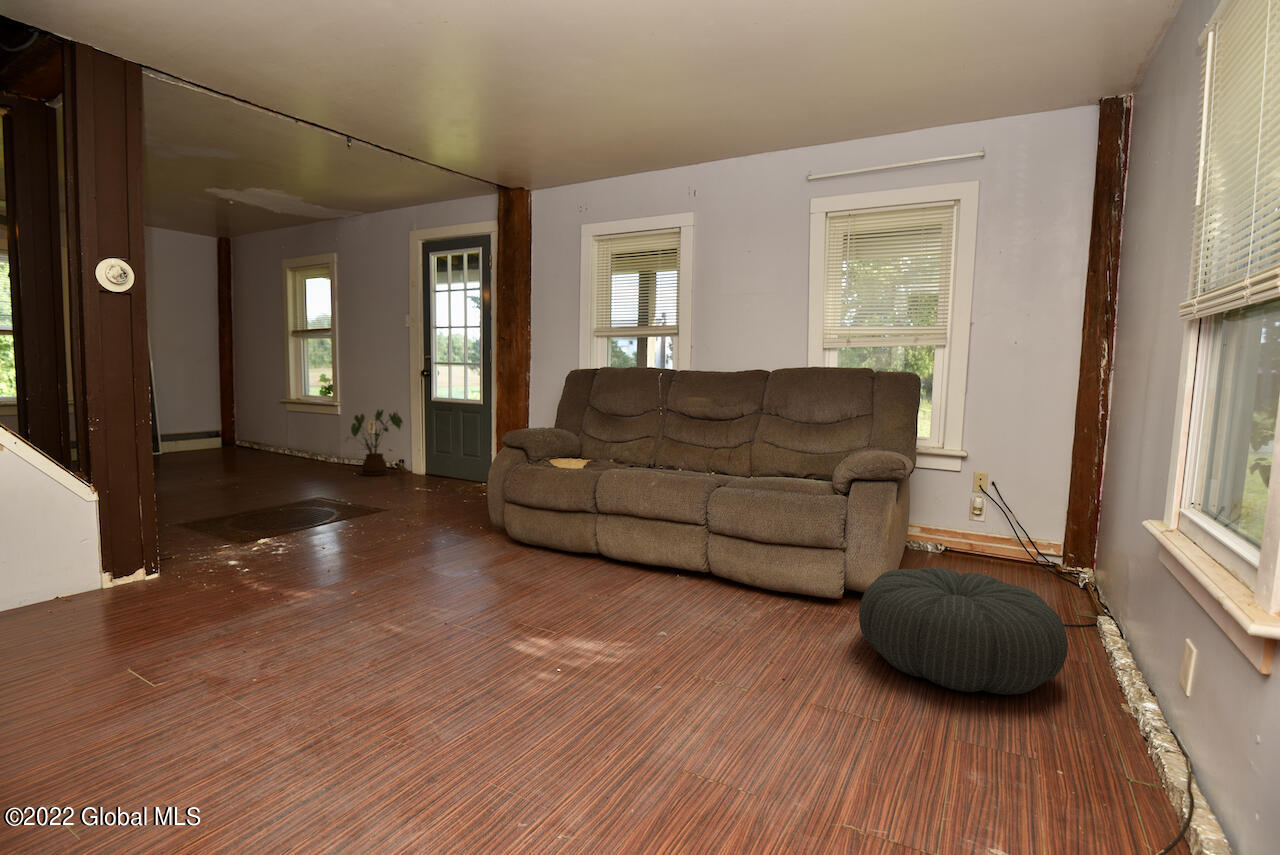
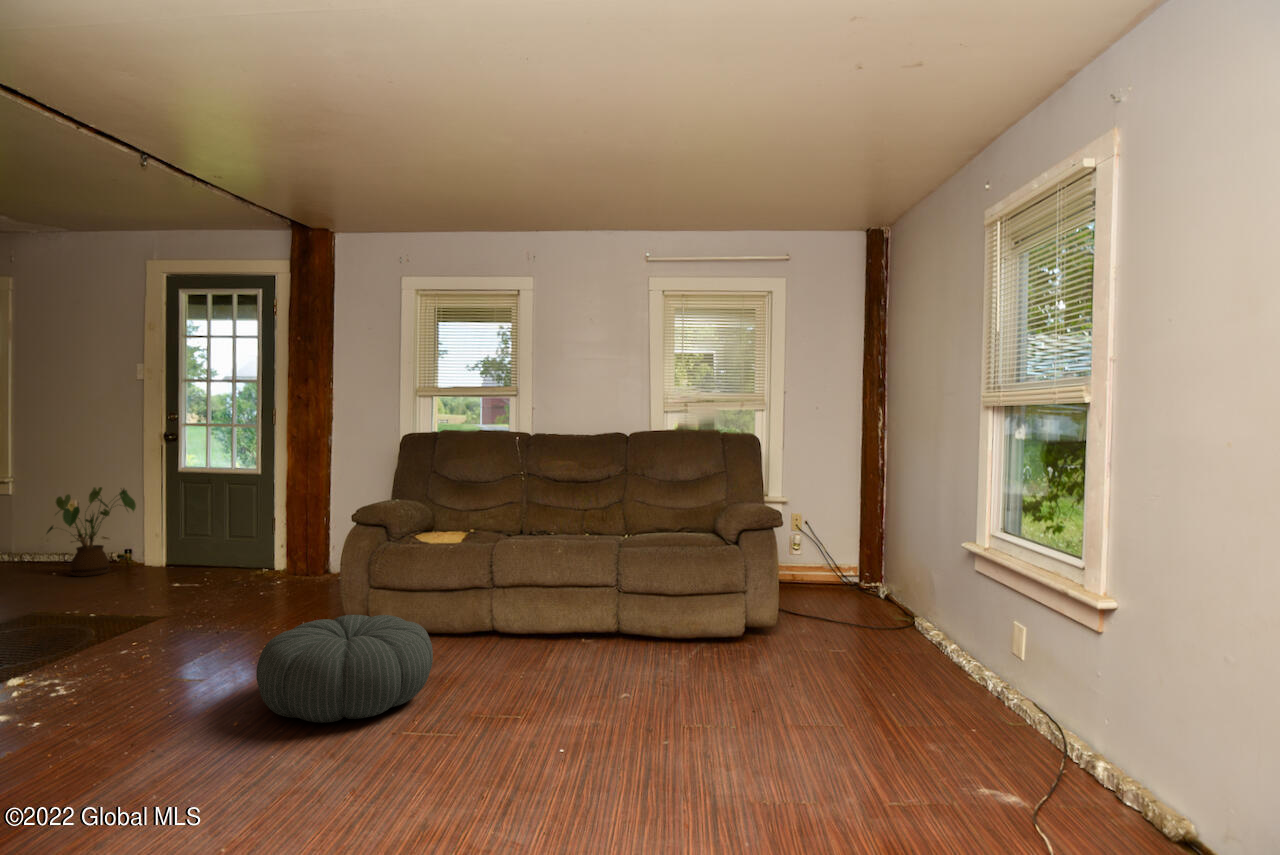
pouf: present [859,567,1068,695] -> present [256,615,433,723]

